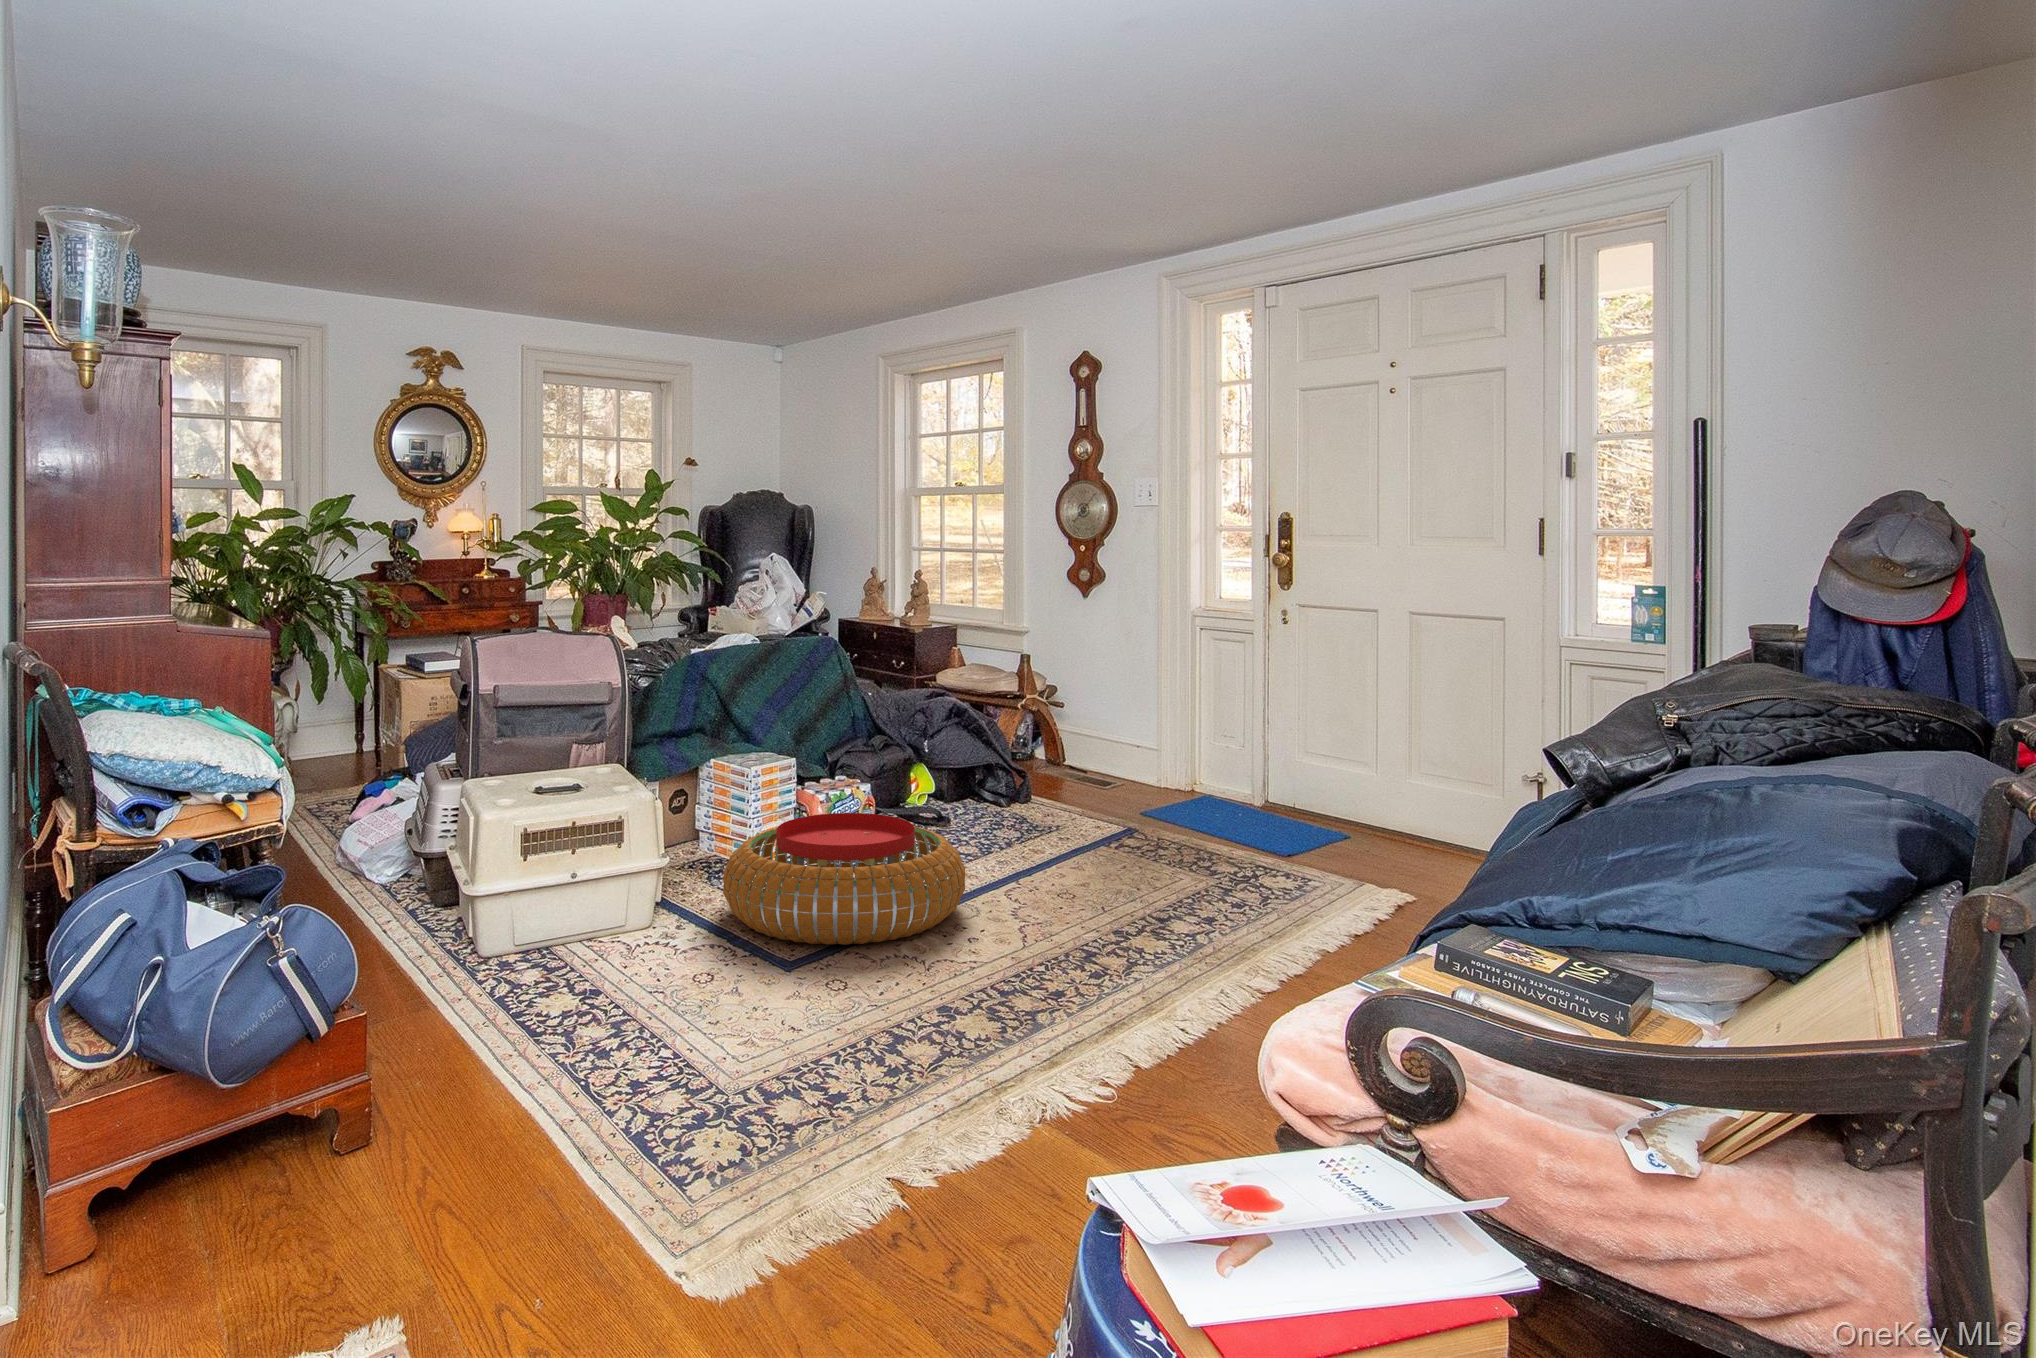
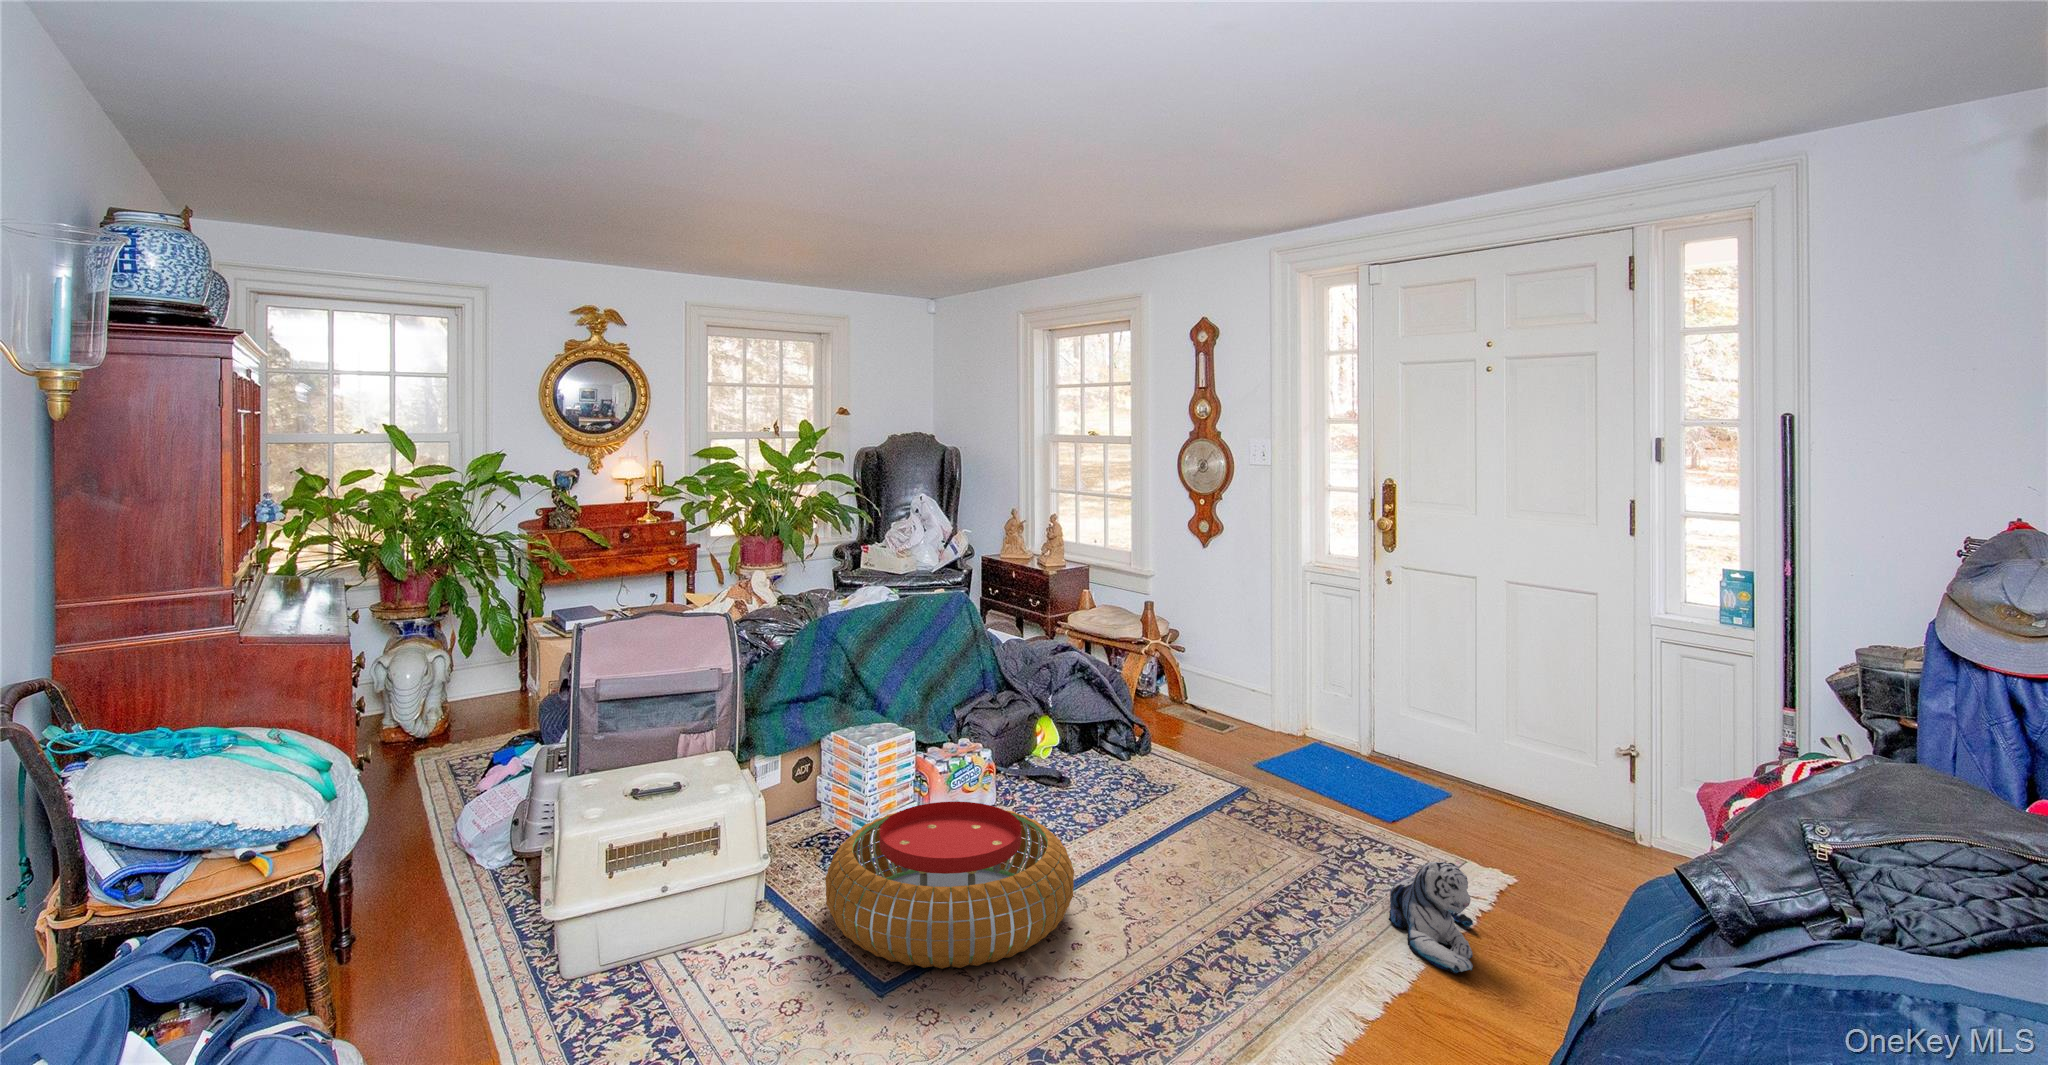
plush toy: none [1256,844,1331,934] -> present [1389,862,1473,973]

